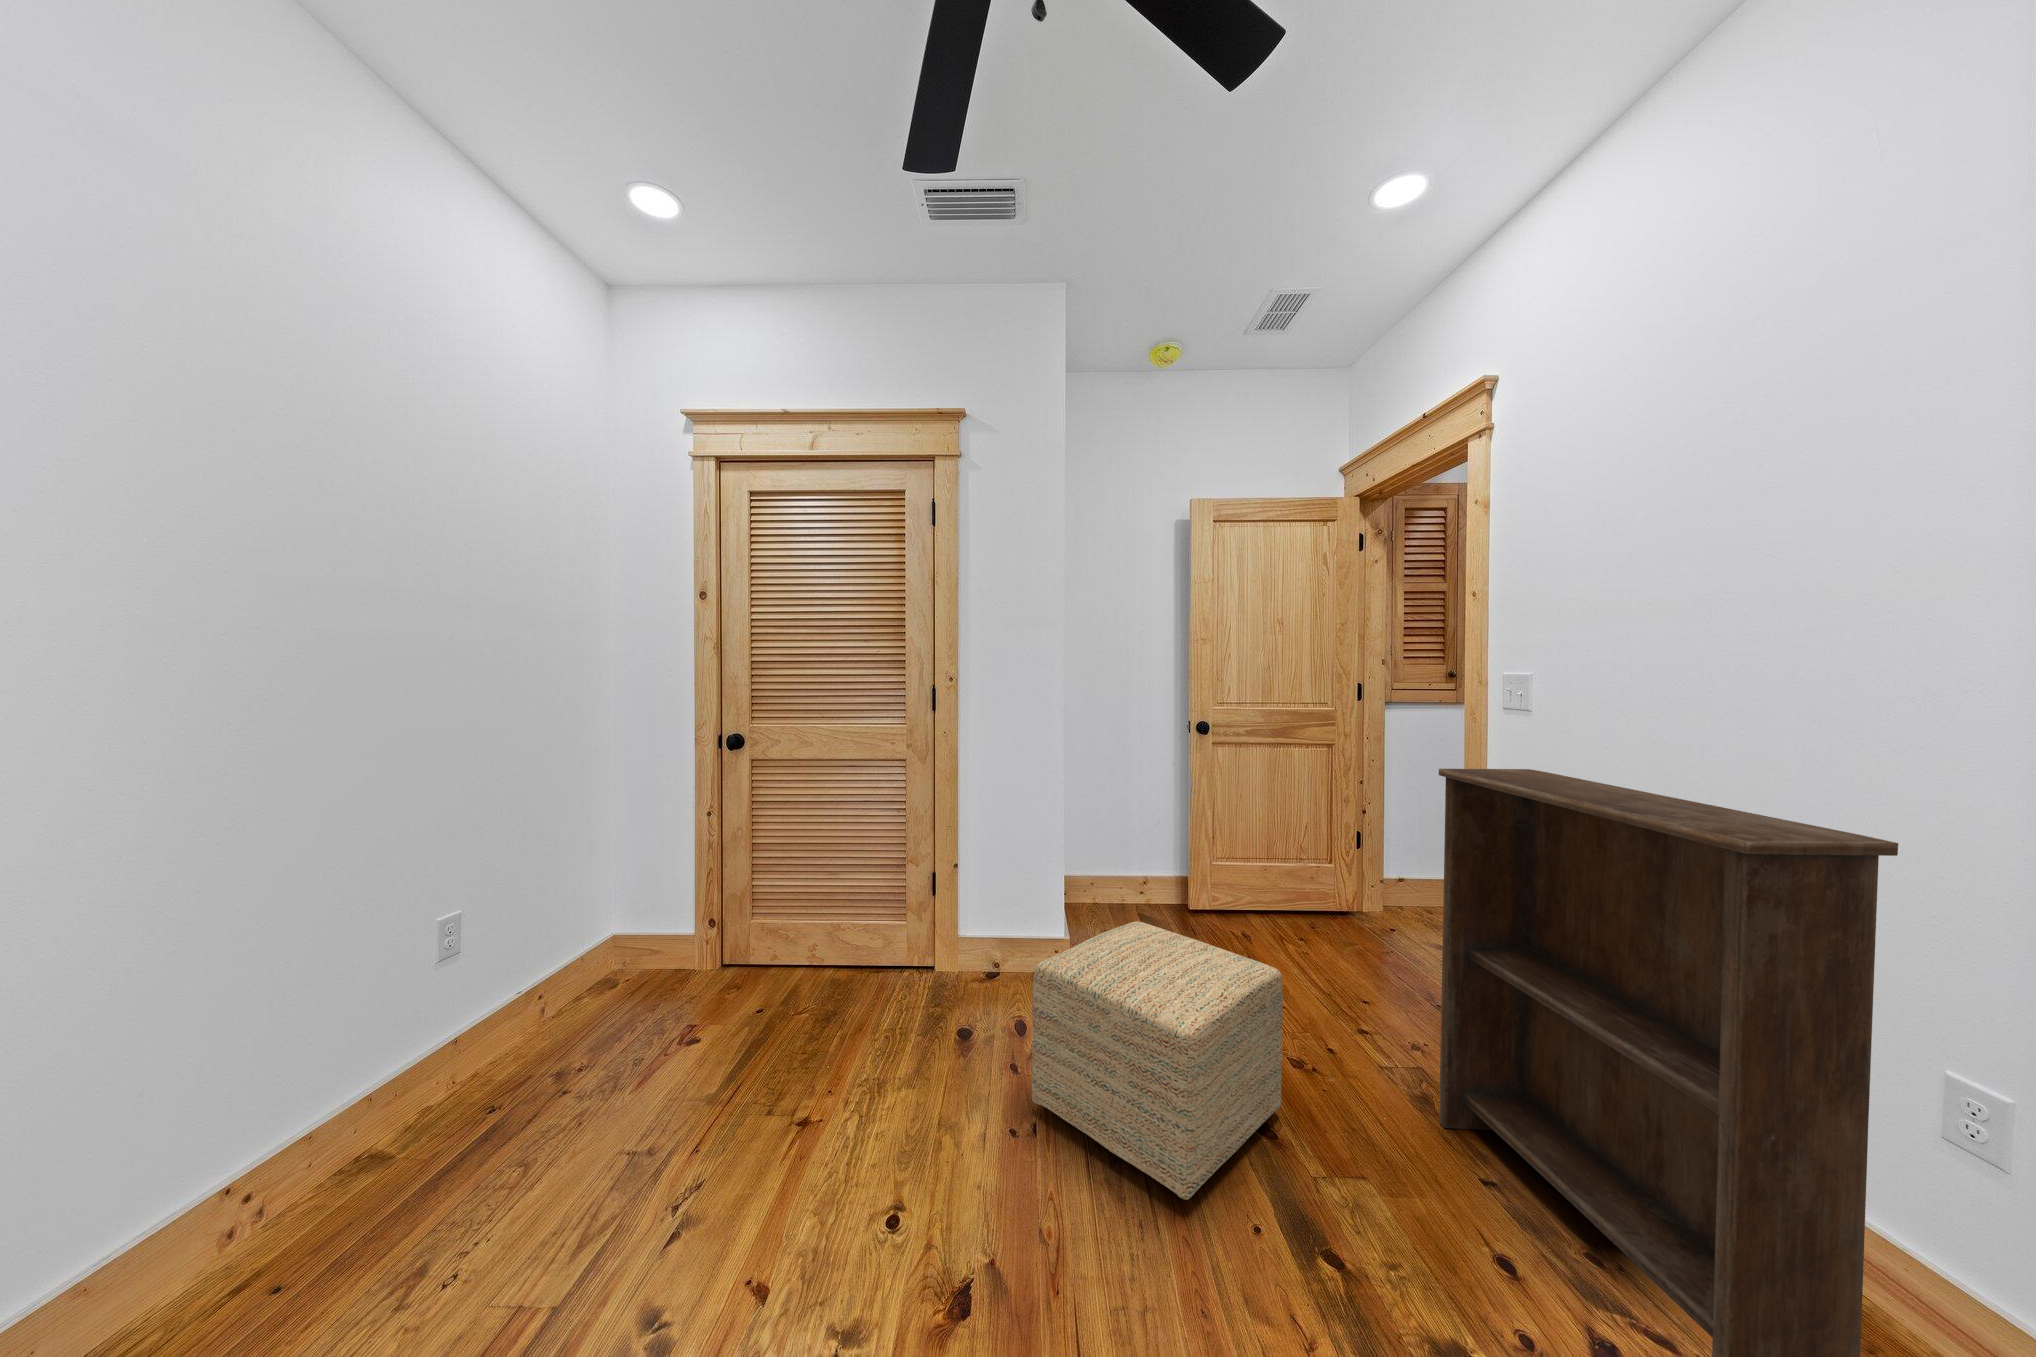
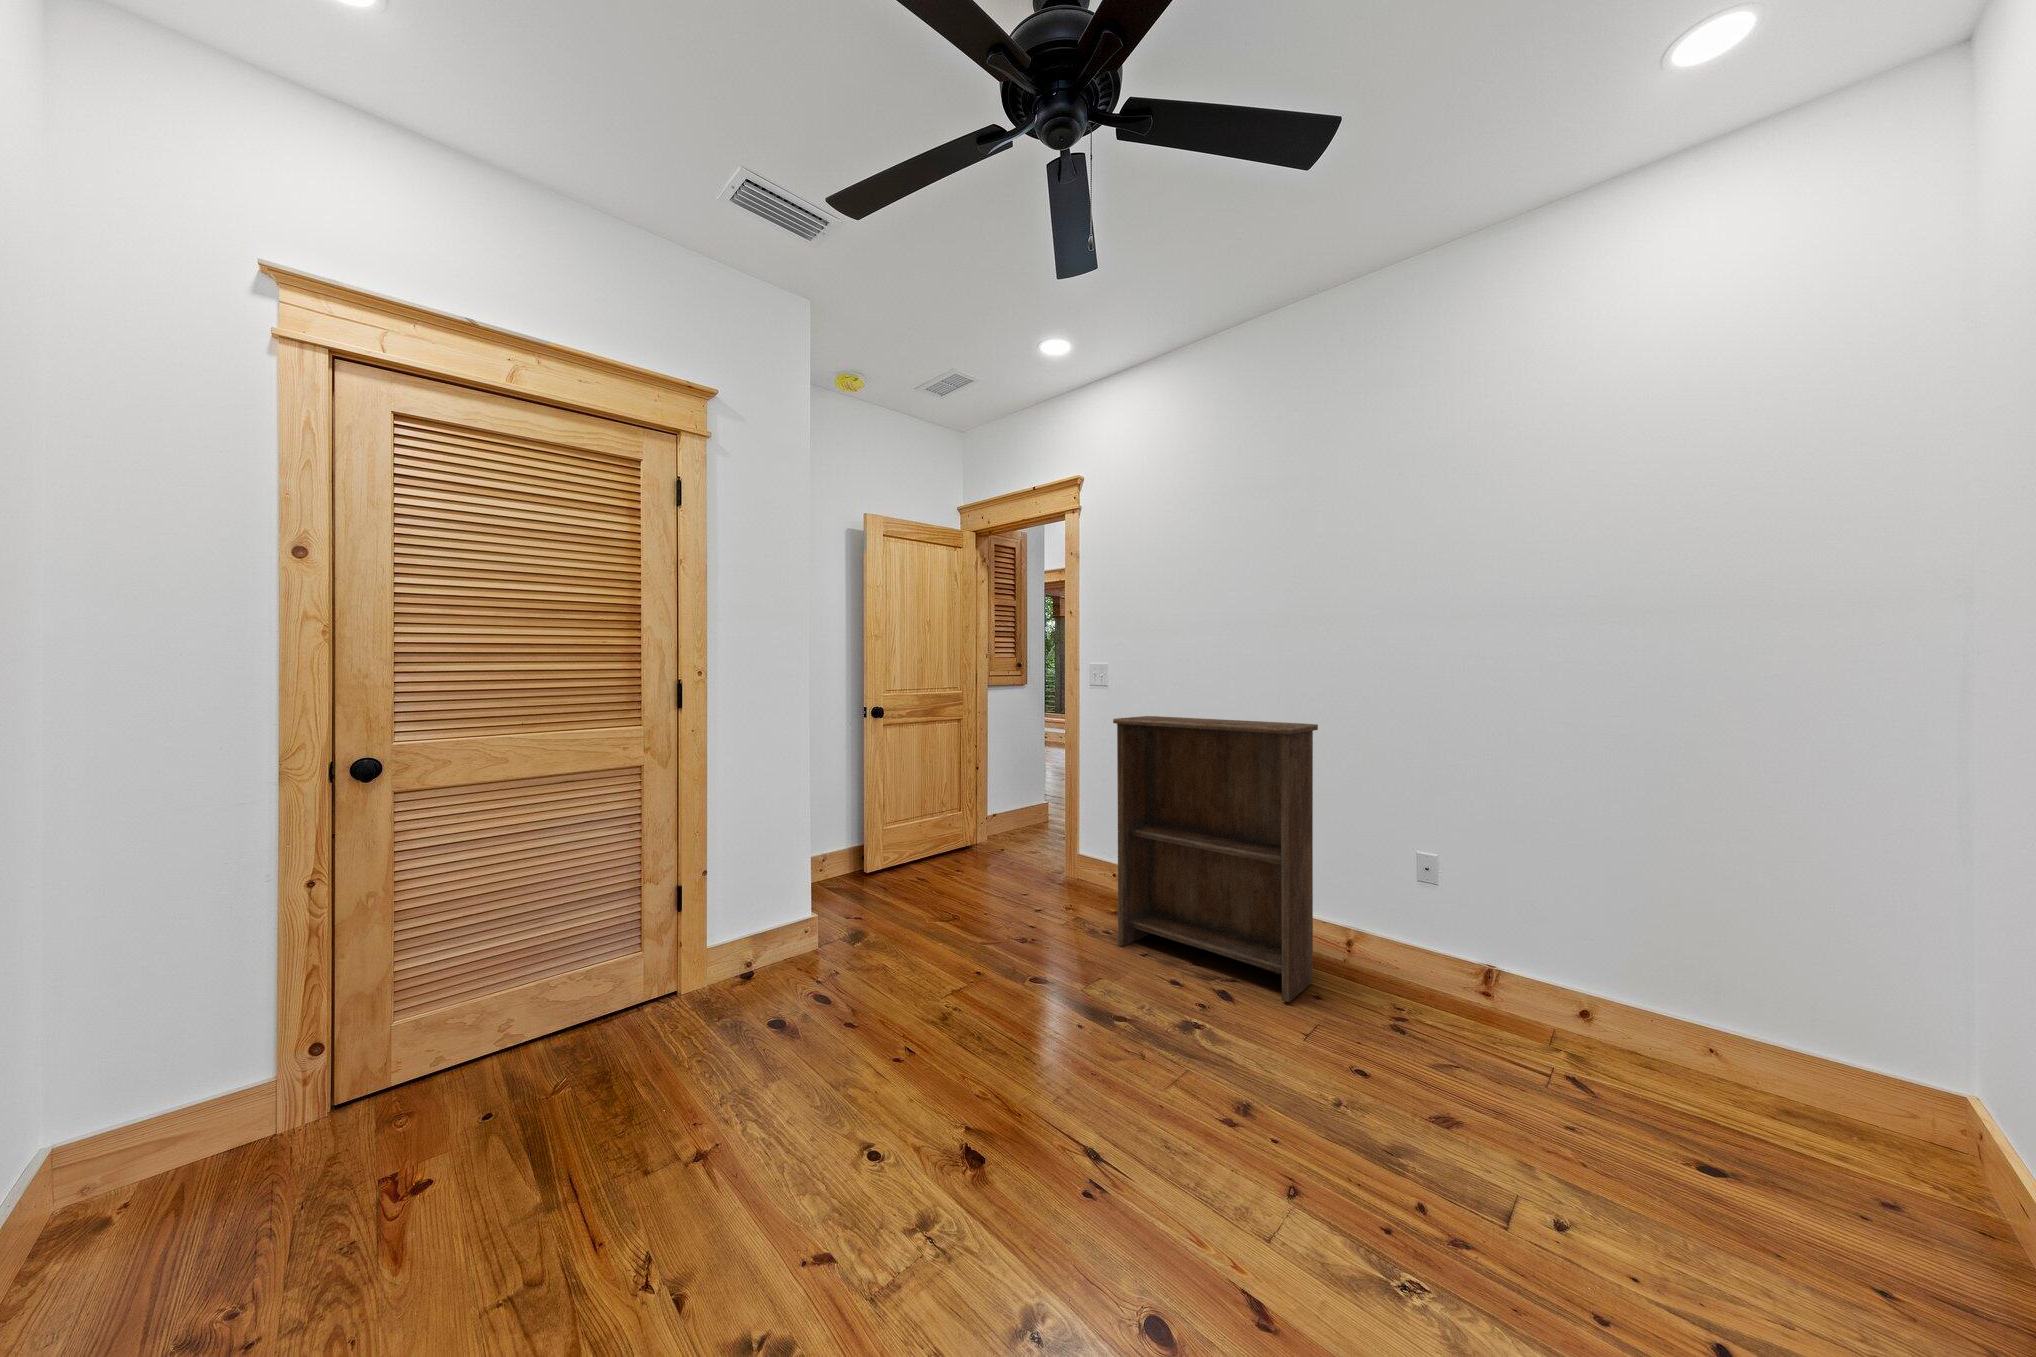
ottoman: present [1032,921,1283,1200] -> none [895,869,1053,1037]

